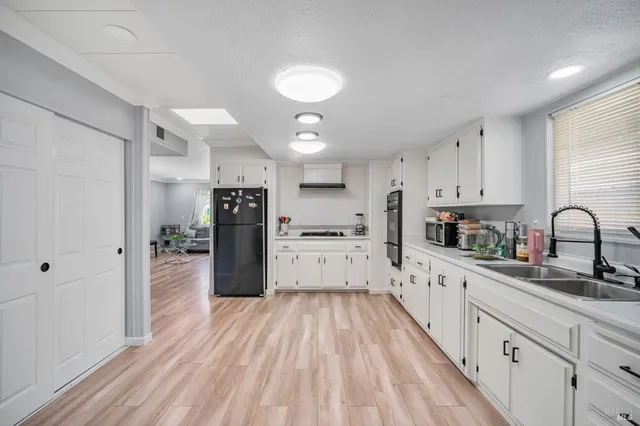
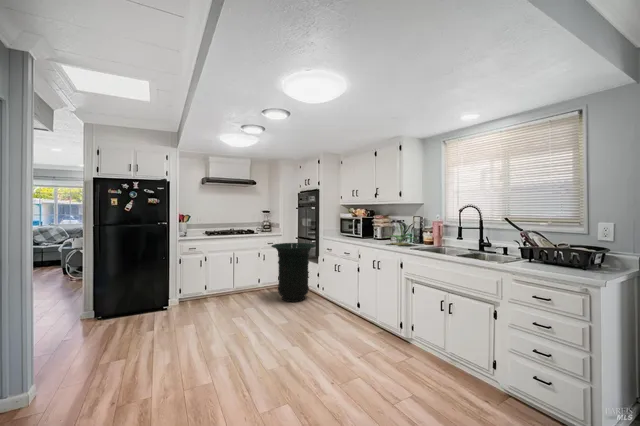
trash can: none [350,247,397,310] -> present [272,243,315,302]

